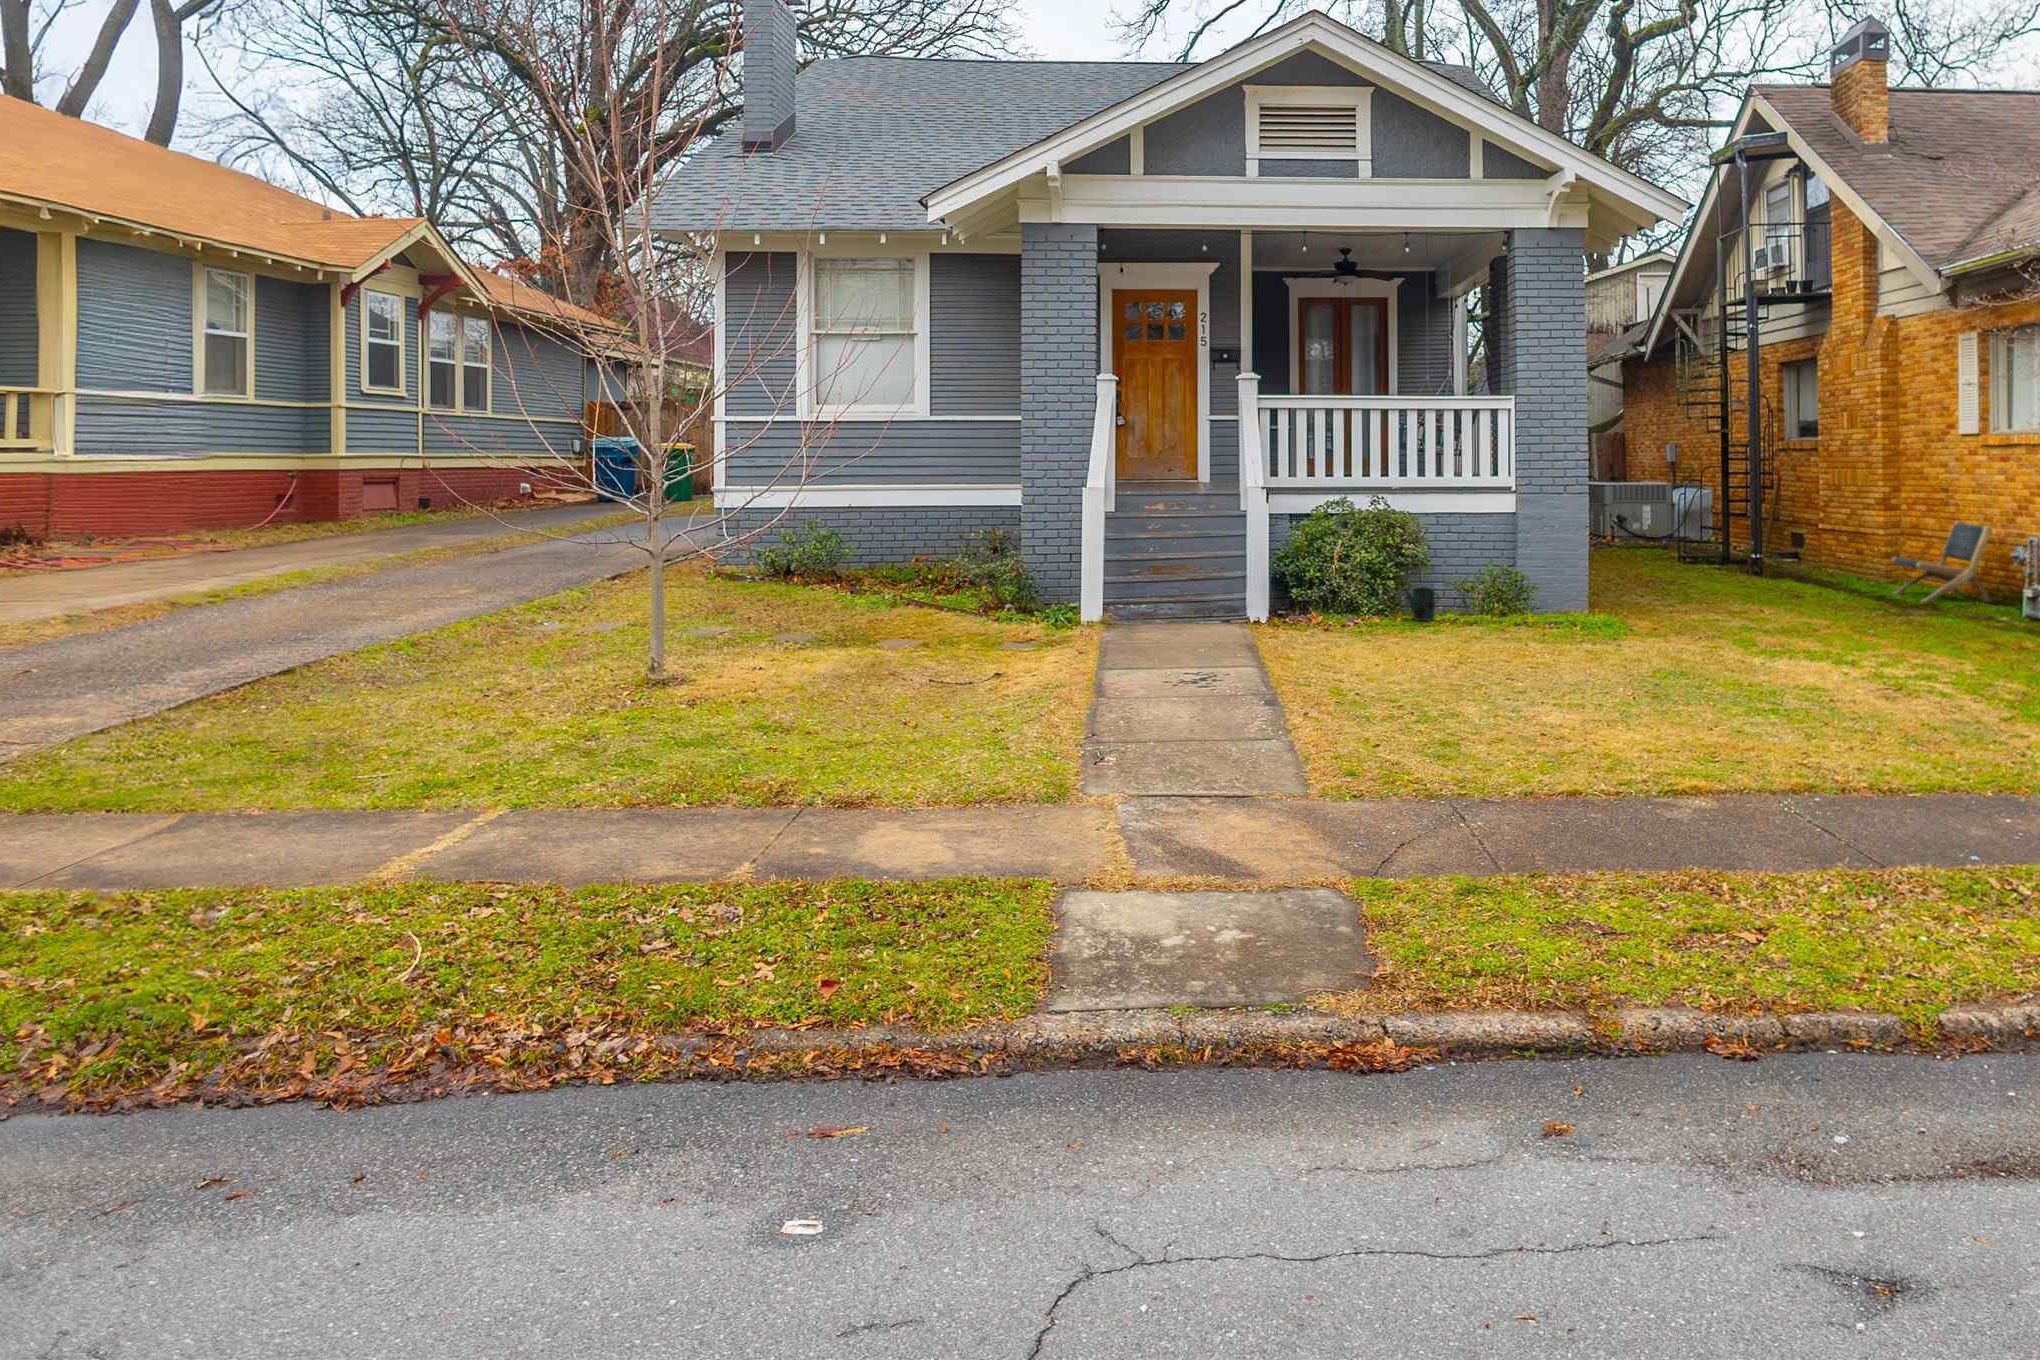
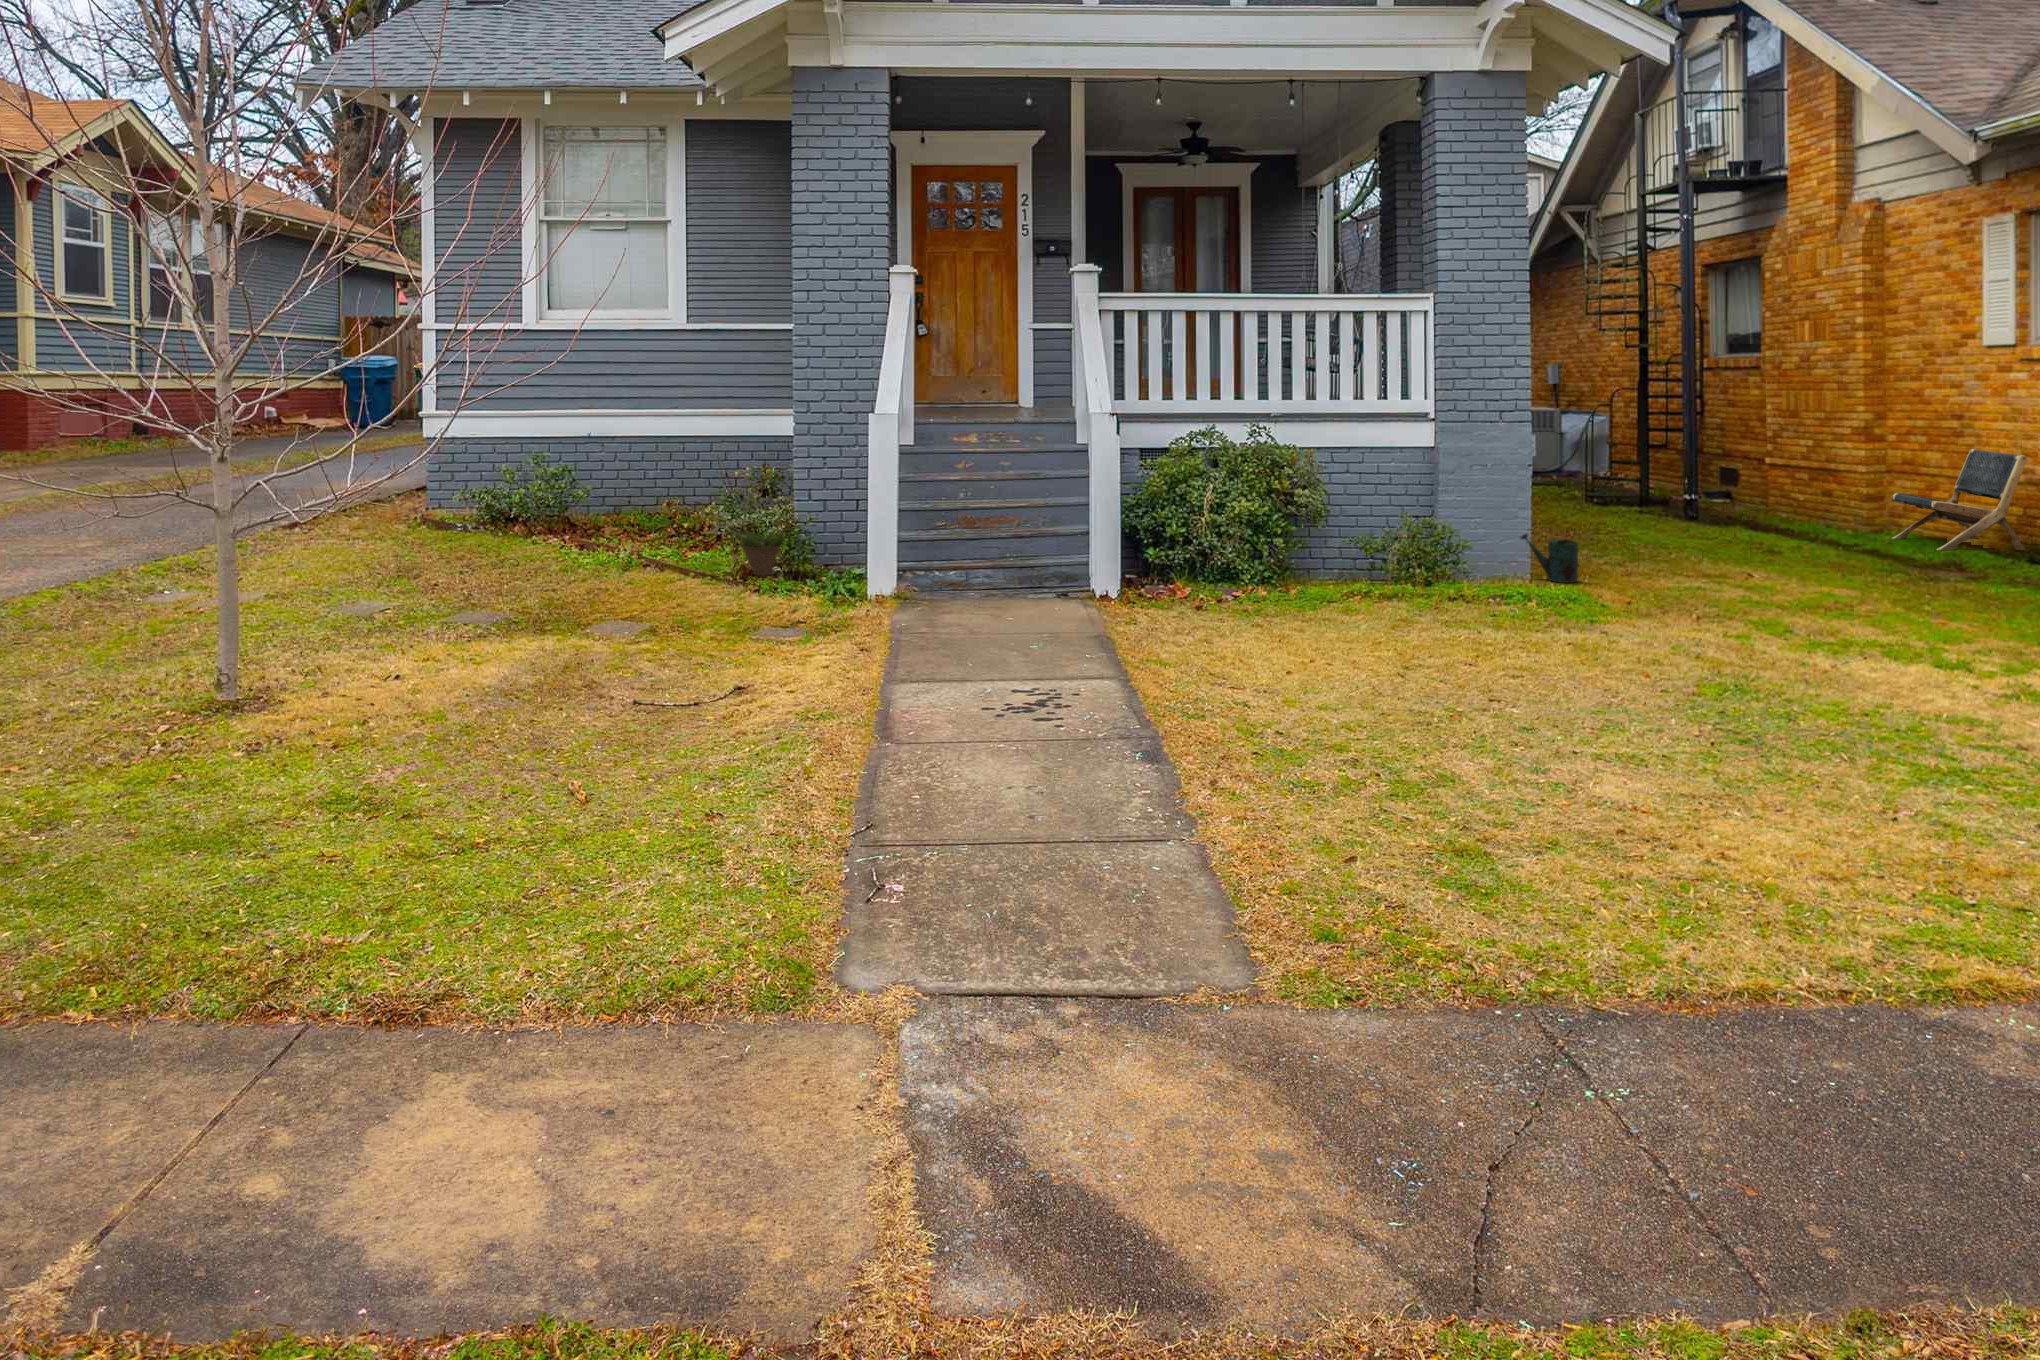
decorative plant: none [972,575,1033,610] -> present [726,530,802,576]
watering can: present [1400,582,1439,621] -> present [1520,534,1587,583]

